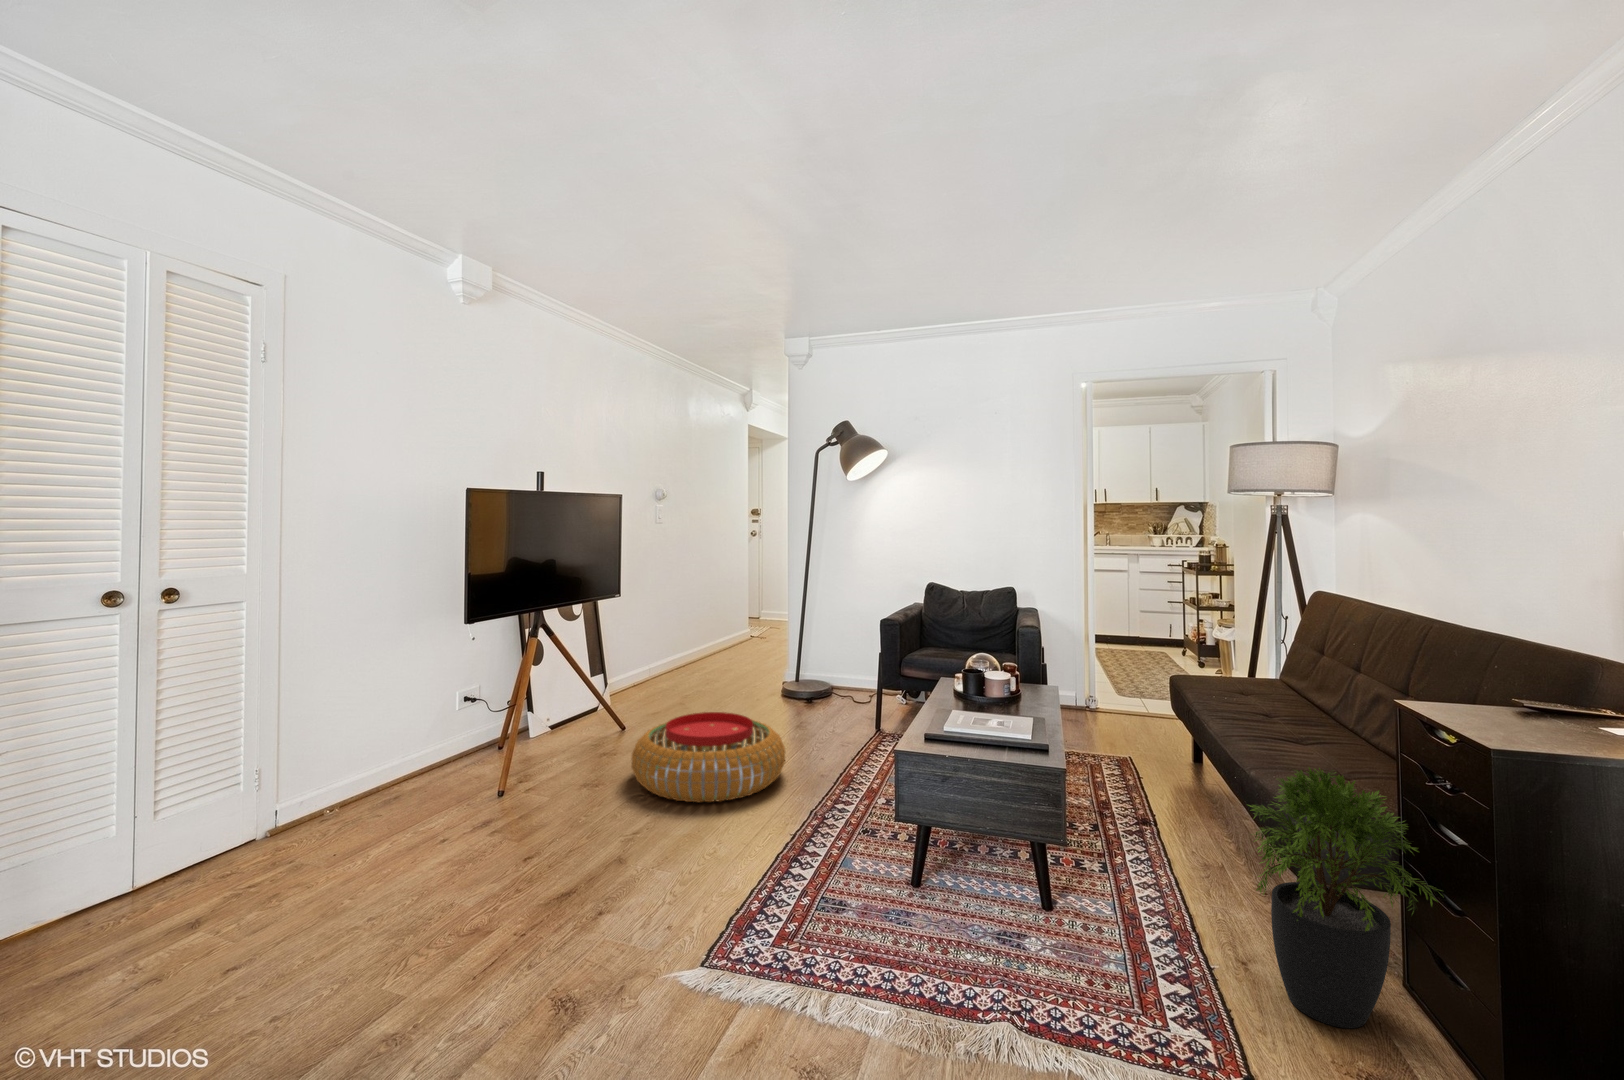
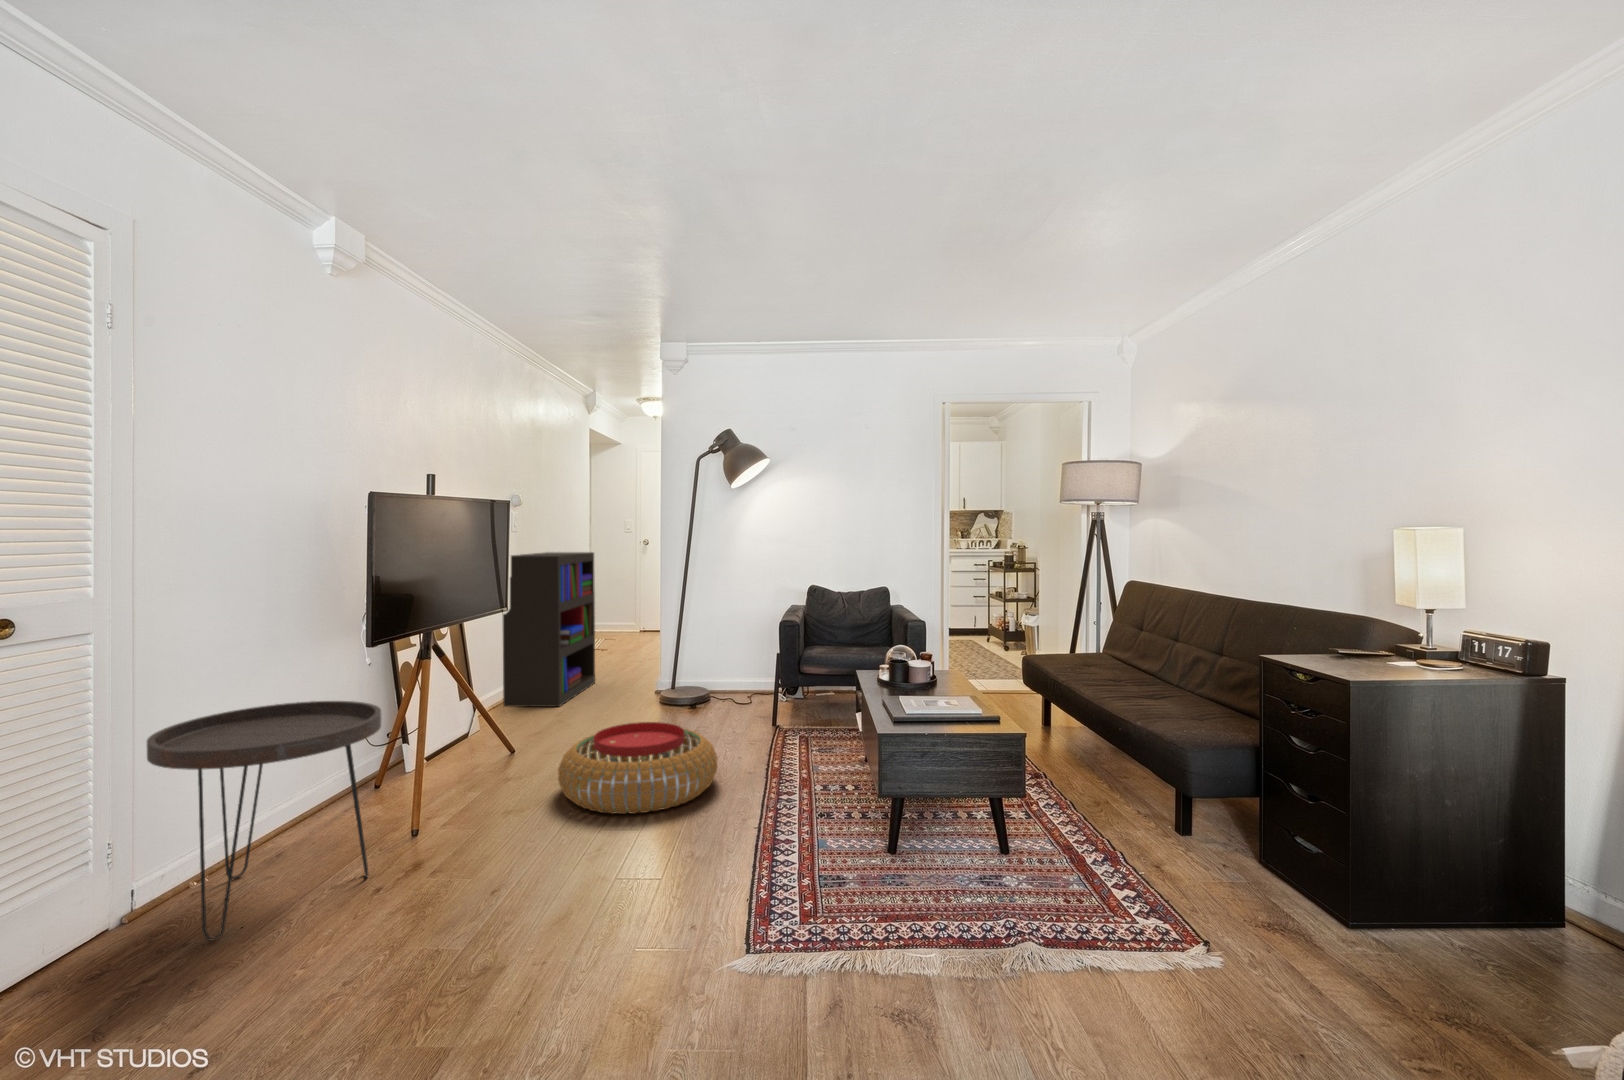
bookshelf: none [645,543,738,689] -> present [503,552,595,707]
side table: none [265,669,455,865] -> present [147,701,381,940]
potted plant: present [1248,767,1438,1028] -> none [1163,705,1303,899]

